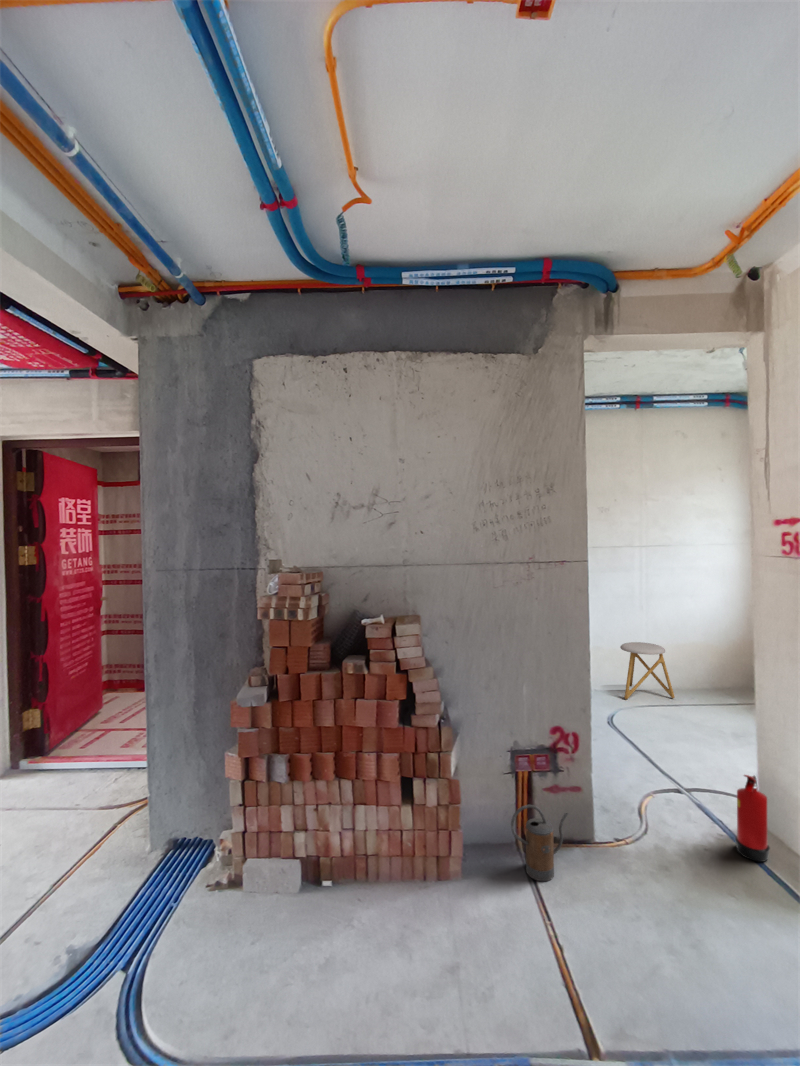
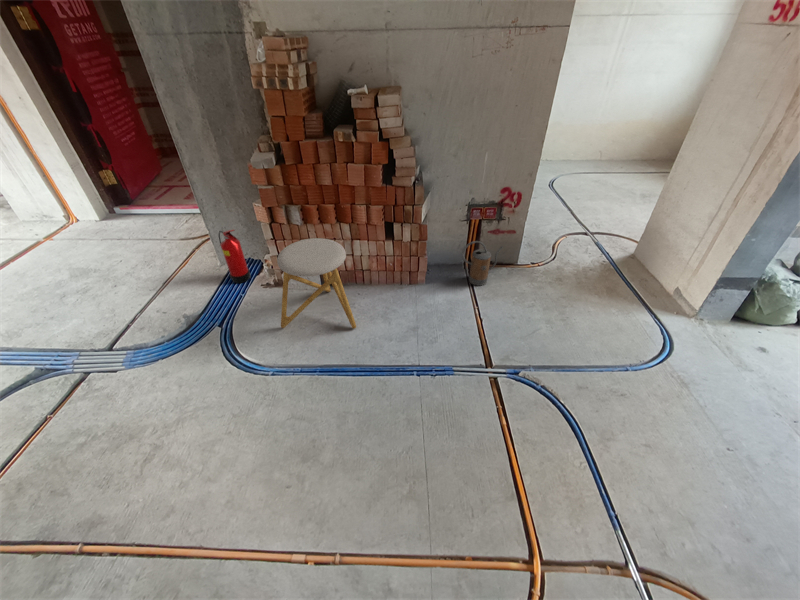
stool: present [620,642,675,699] -> present [277,238,356,328]
fire extinguisher: present [735,775,770,862] -> present [219,230,250,283]

